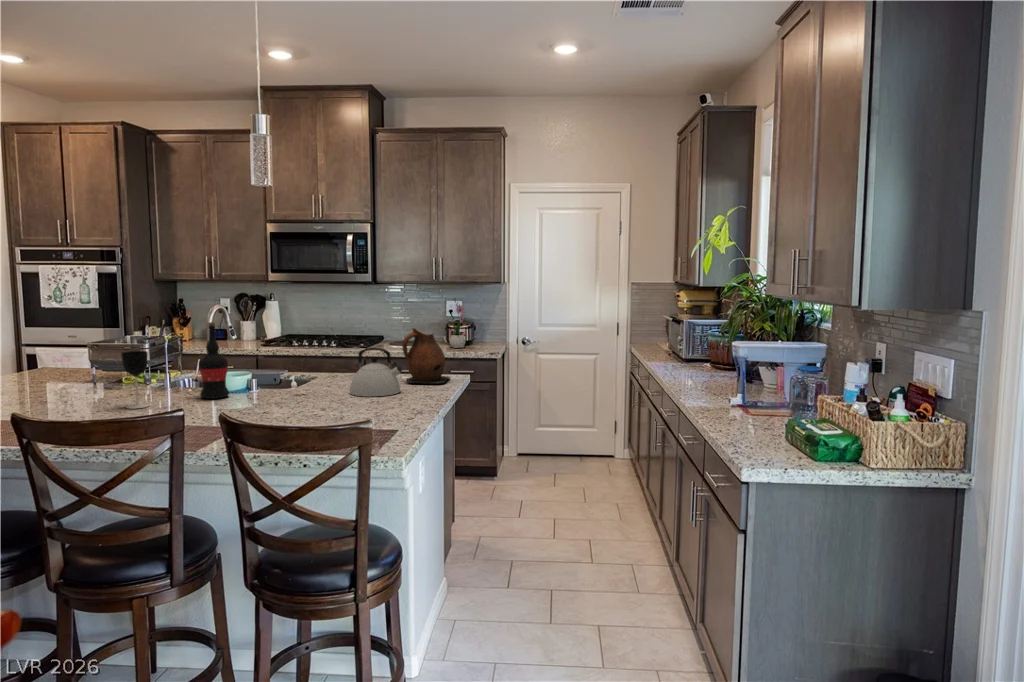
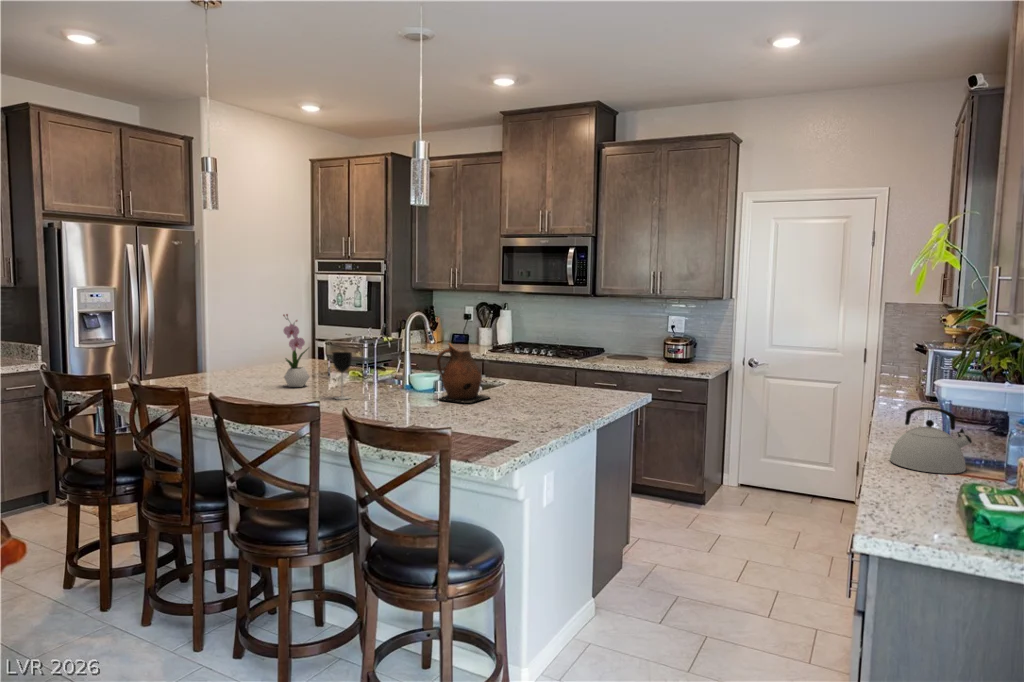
flower arrangement: present [449,298,465,348] -> present [283,314,309,387]
wine bottle: present [199,322,229,399] -> none [393,330,416,397]
ceramic pitcher: present [402,328,450,384] -> present [437,343,489,403]
kettle: present [350,348,402,397] -> present [890,407,972,474]

